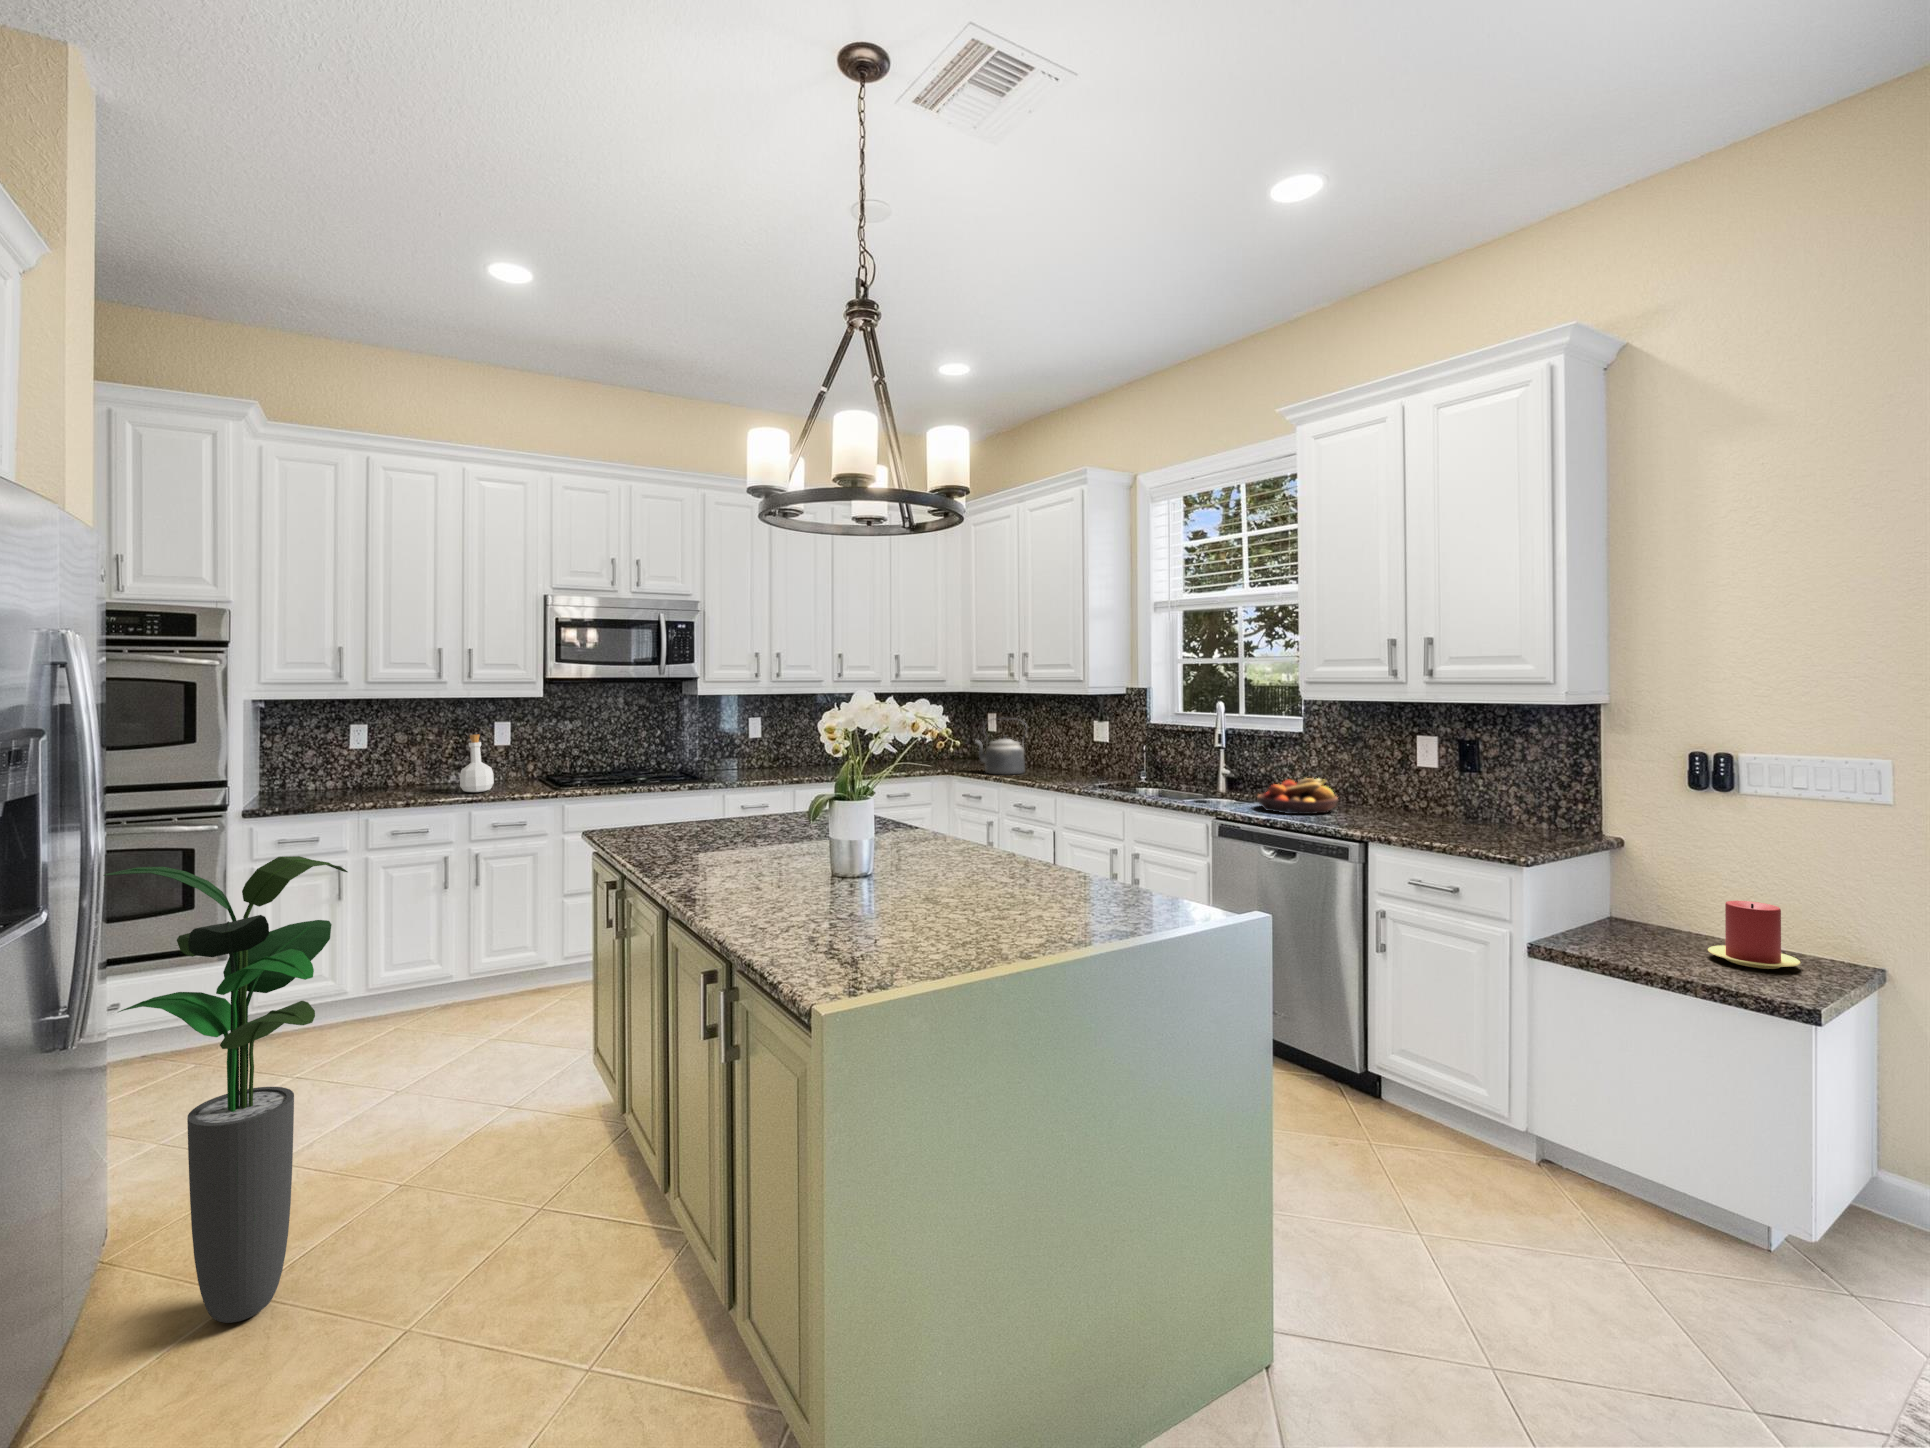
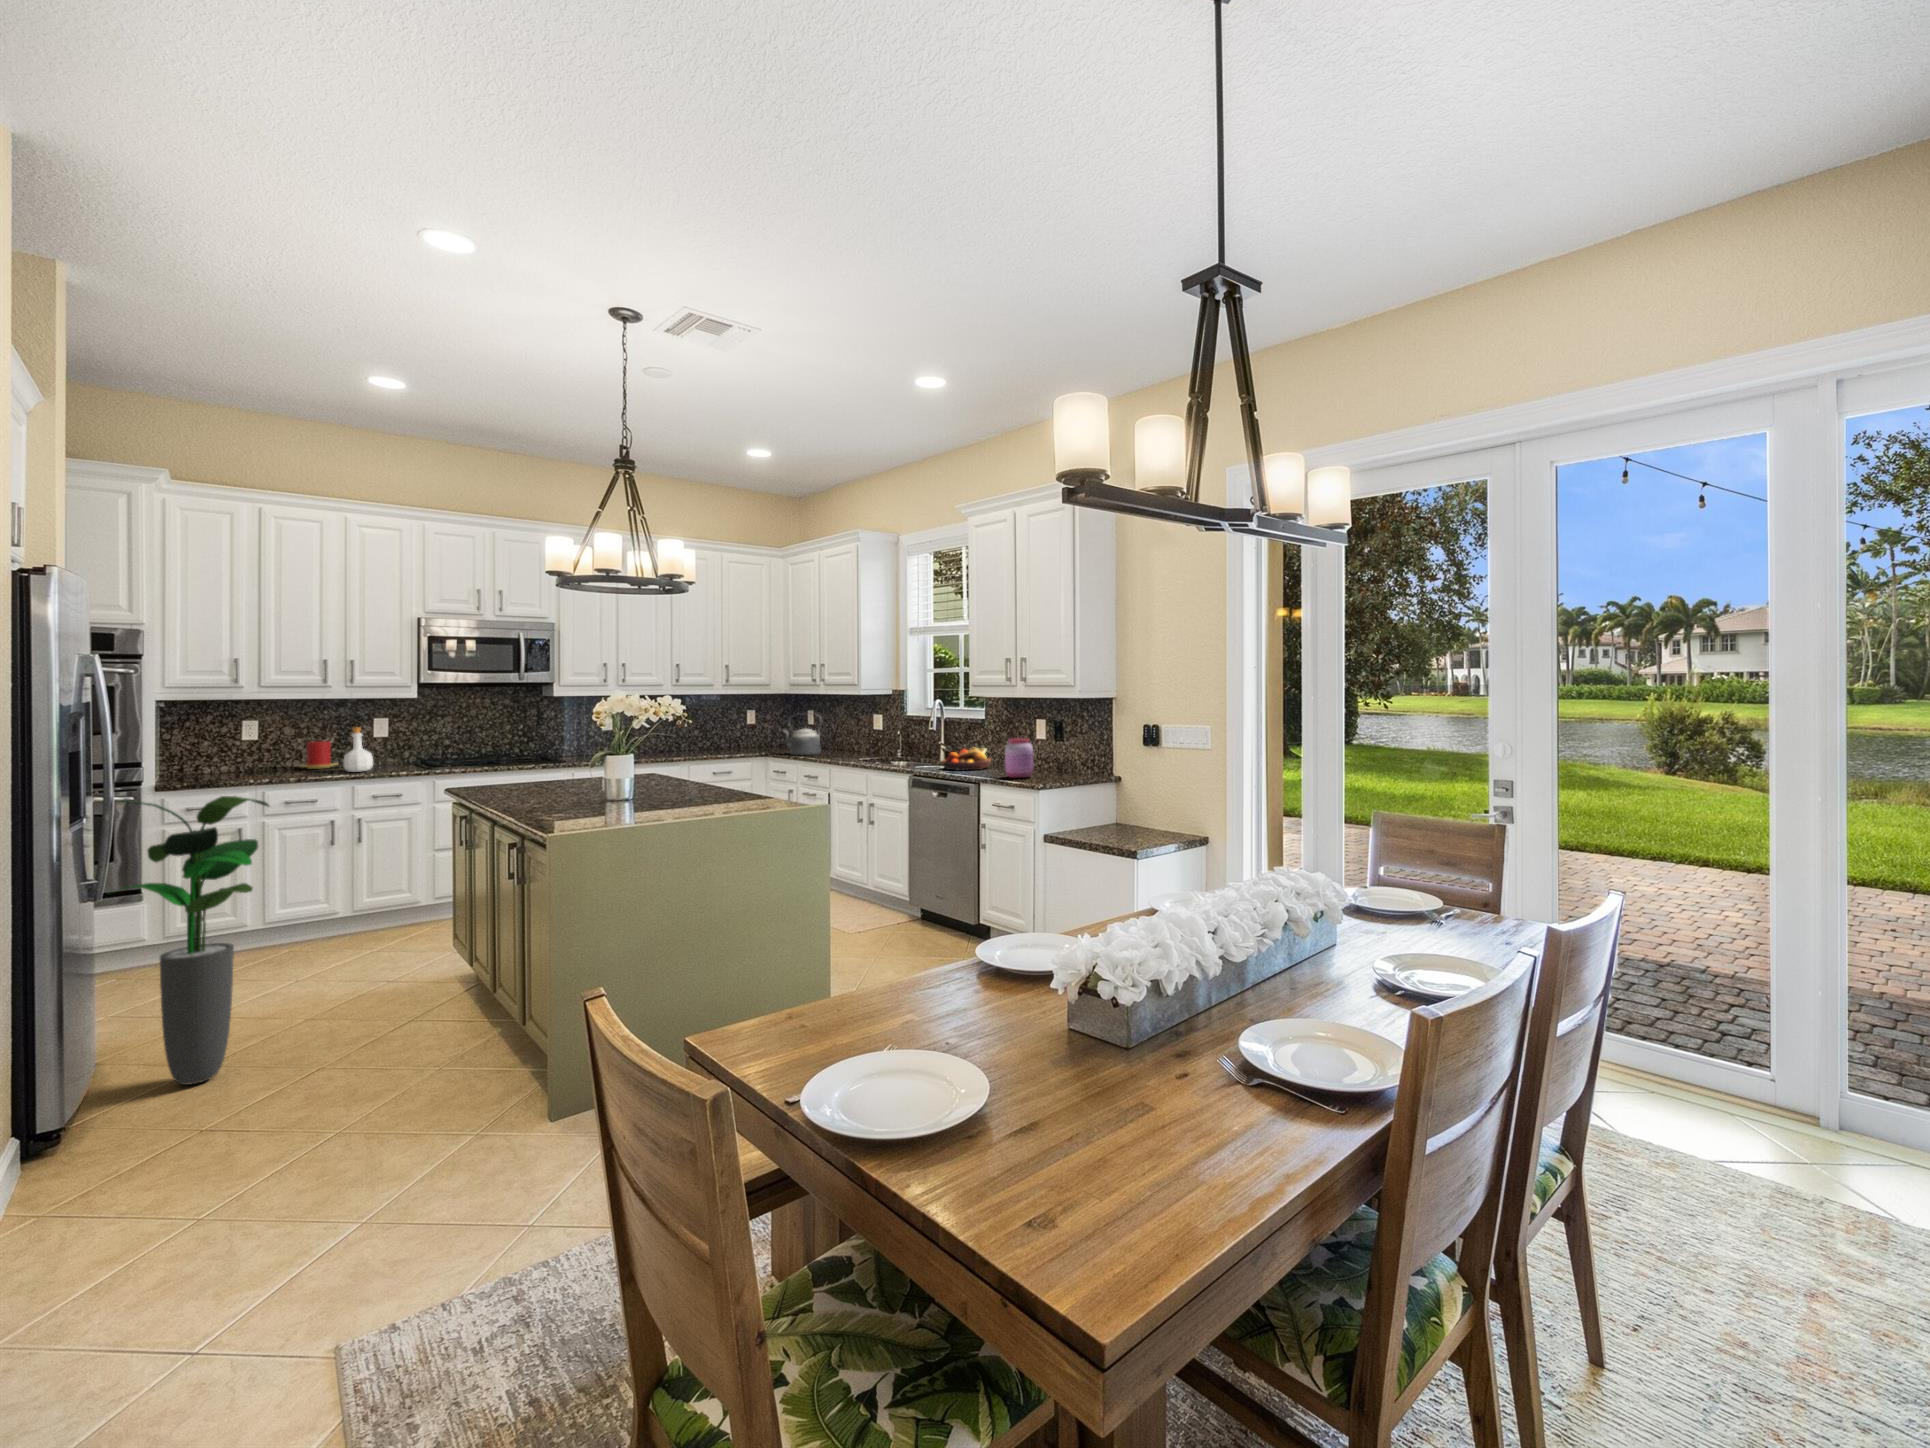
jar: none [1408,770,1462,837] -> present [1005,738,1033,778]
candle: present [1708,901,1800,969] -> present [302,741,338,769]

